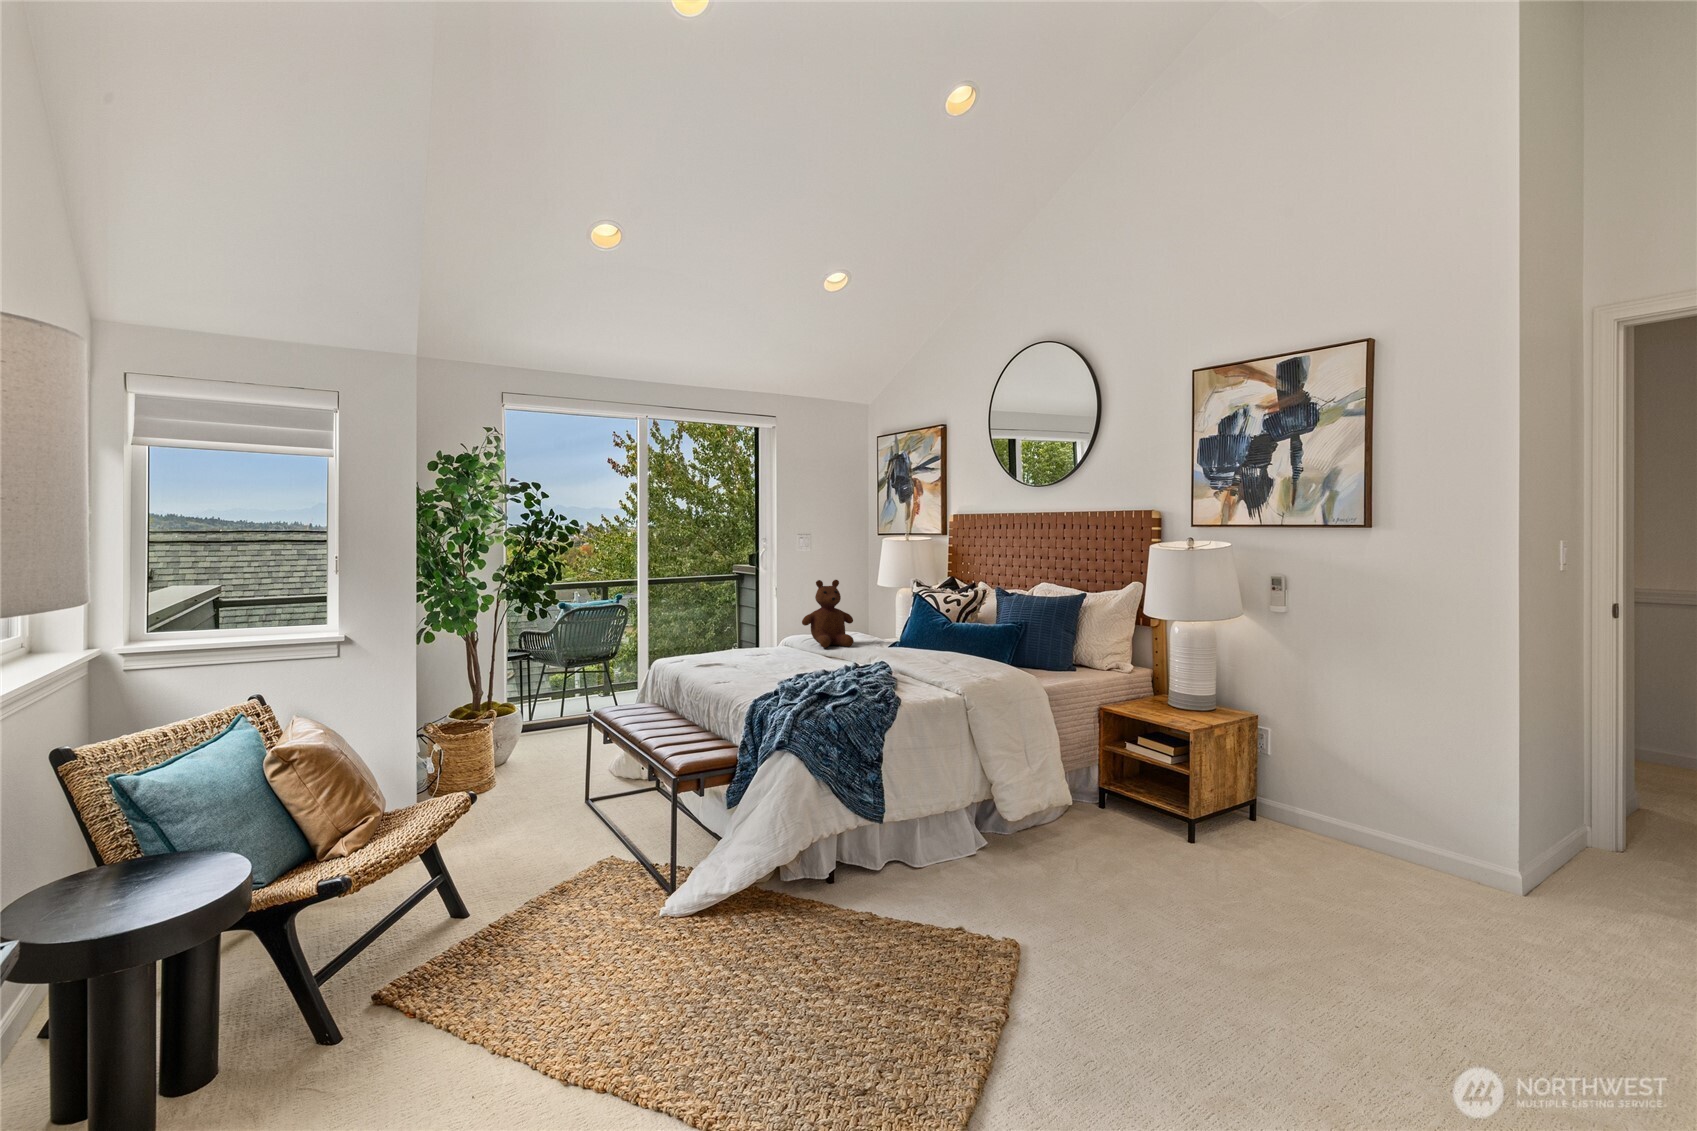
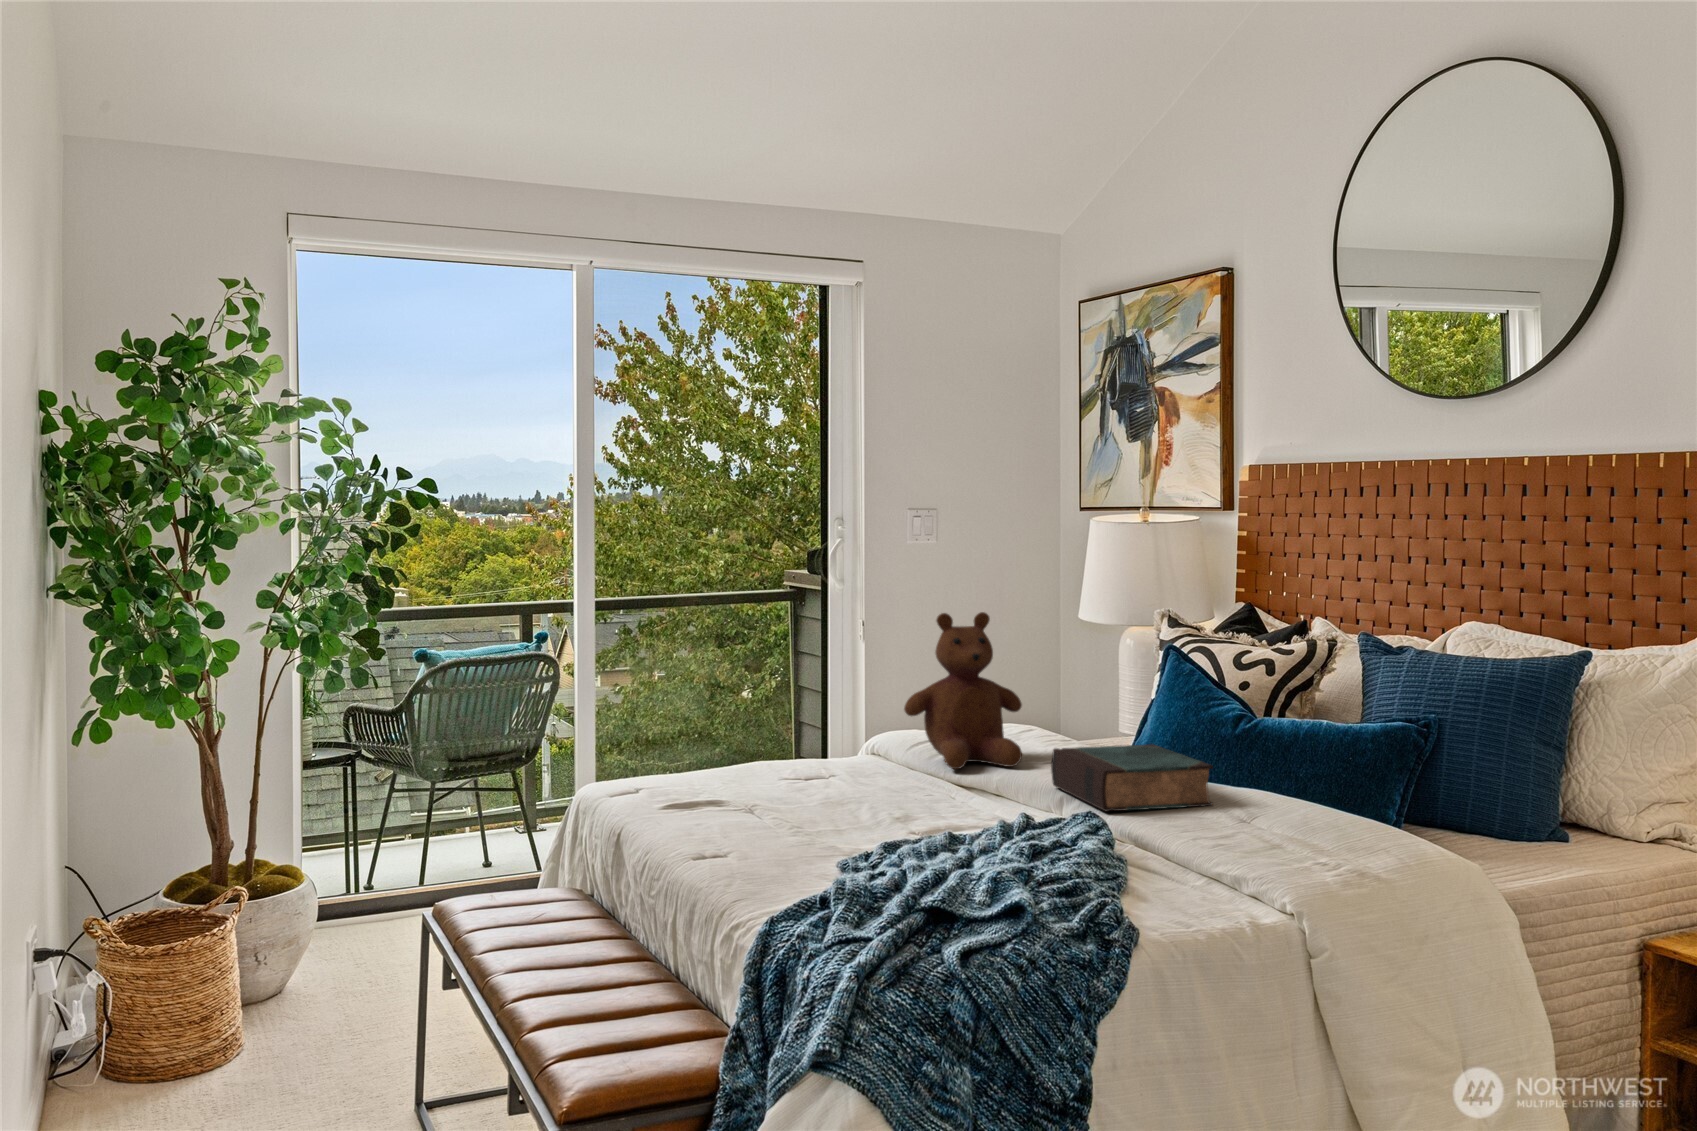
book: none [866,635,933,661] -> present [1051,744,1213,811]

